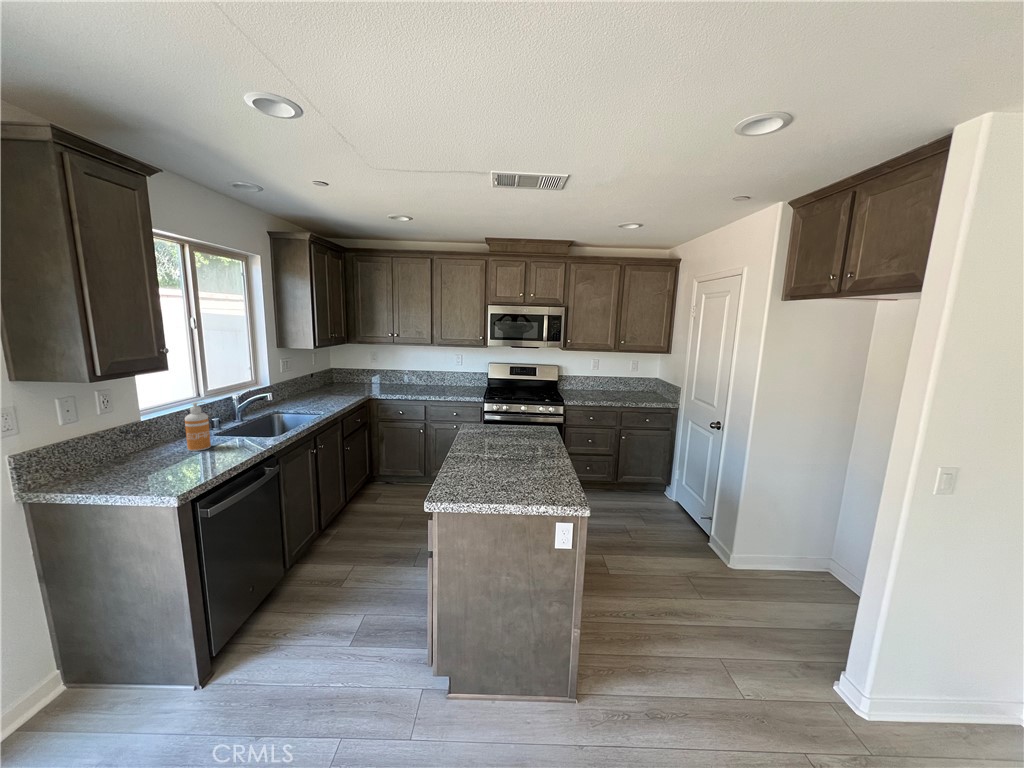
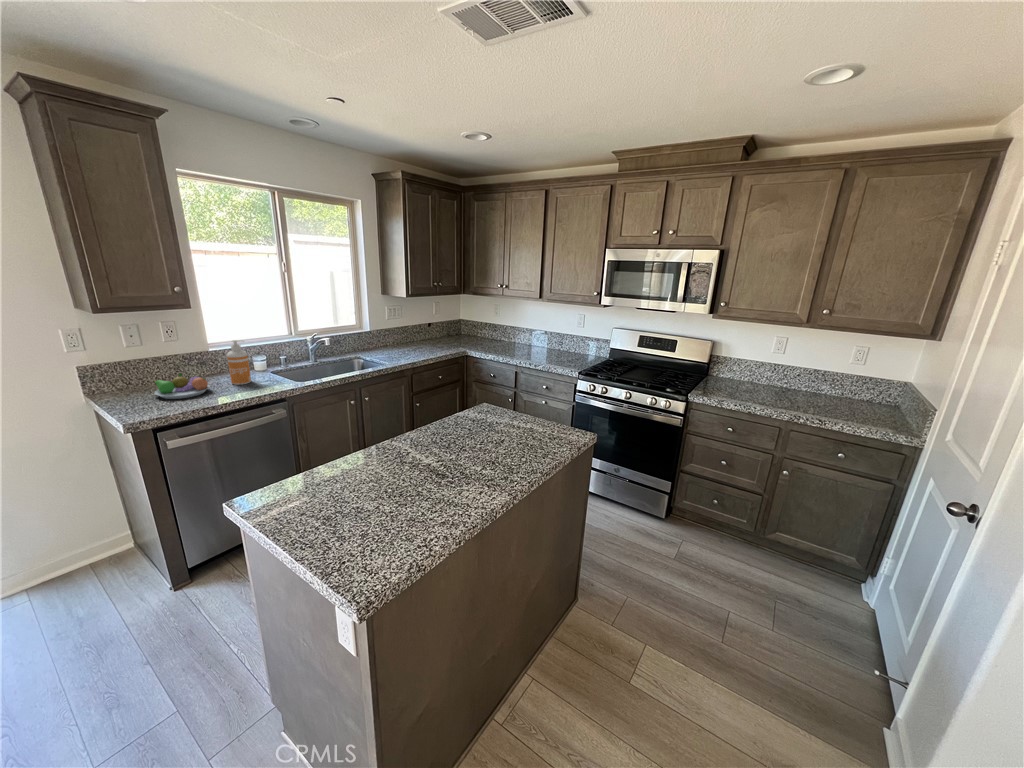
fruit bowl: none [111,446,186,474] -> present [154,374,210,399]

